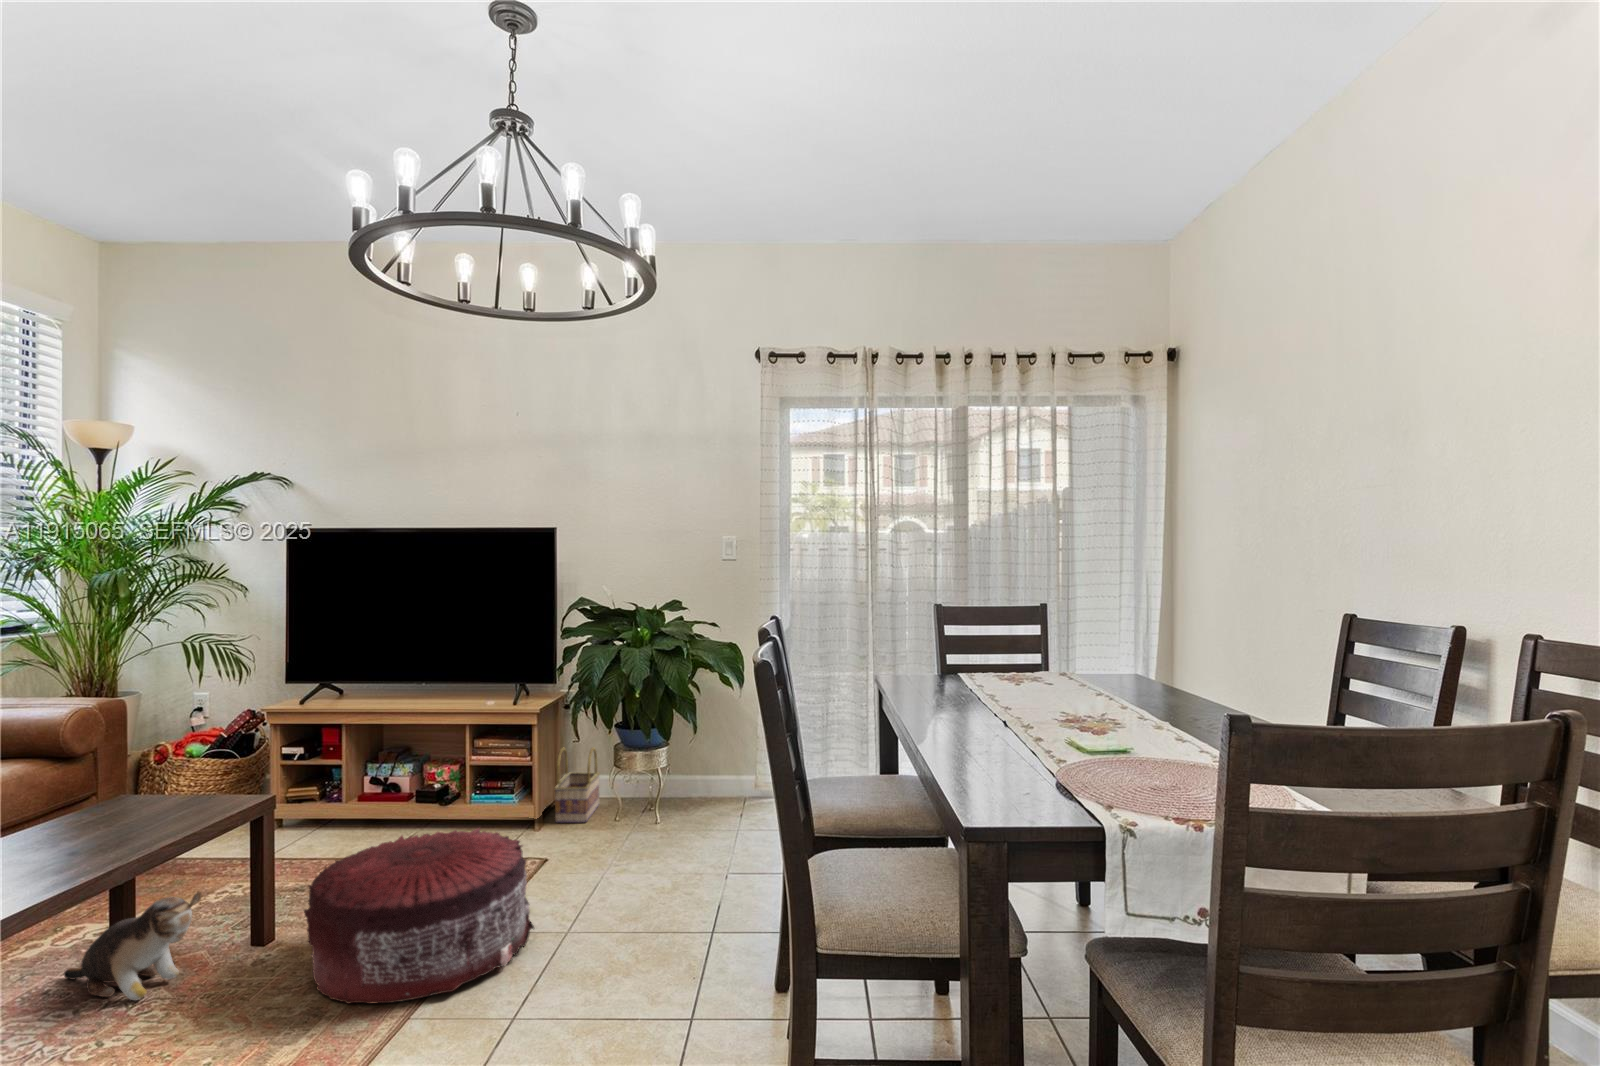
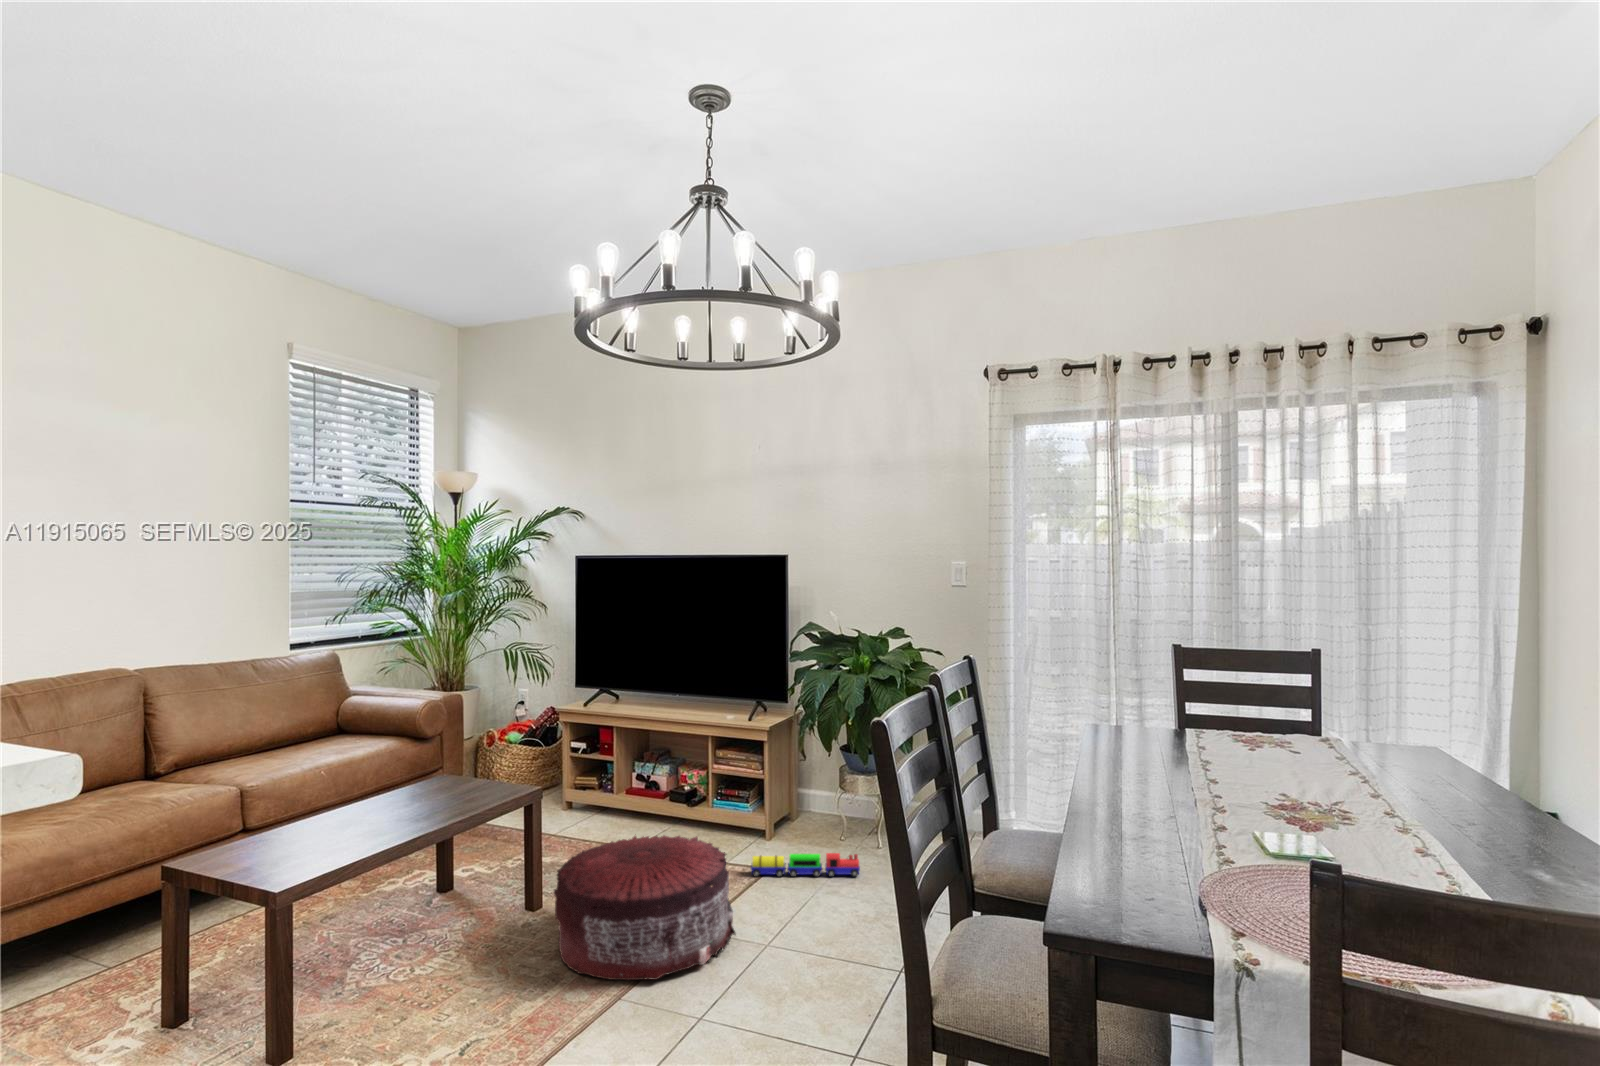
basket: present [554,748,600,823] -> none [785,764,831,837]
toy train: none [529,830,649,869] -> present [751,853,860,877]
plush toy: present [64,892,202,1000] -> none [403,862,485,941]

